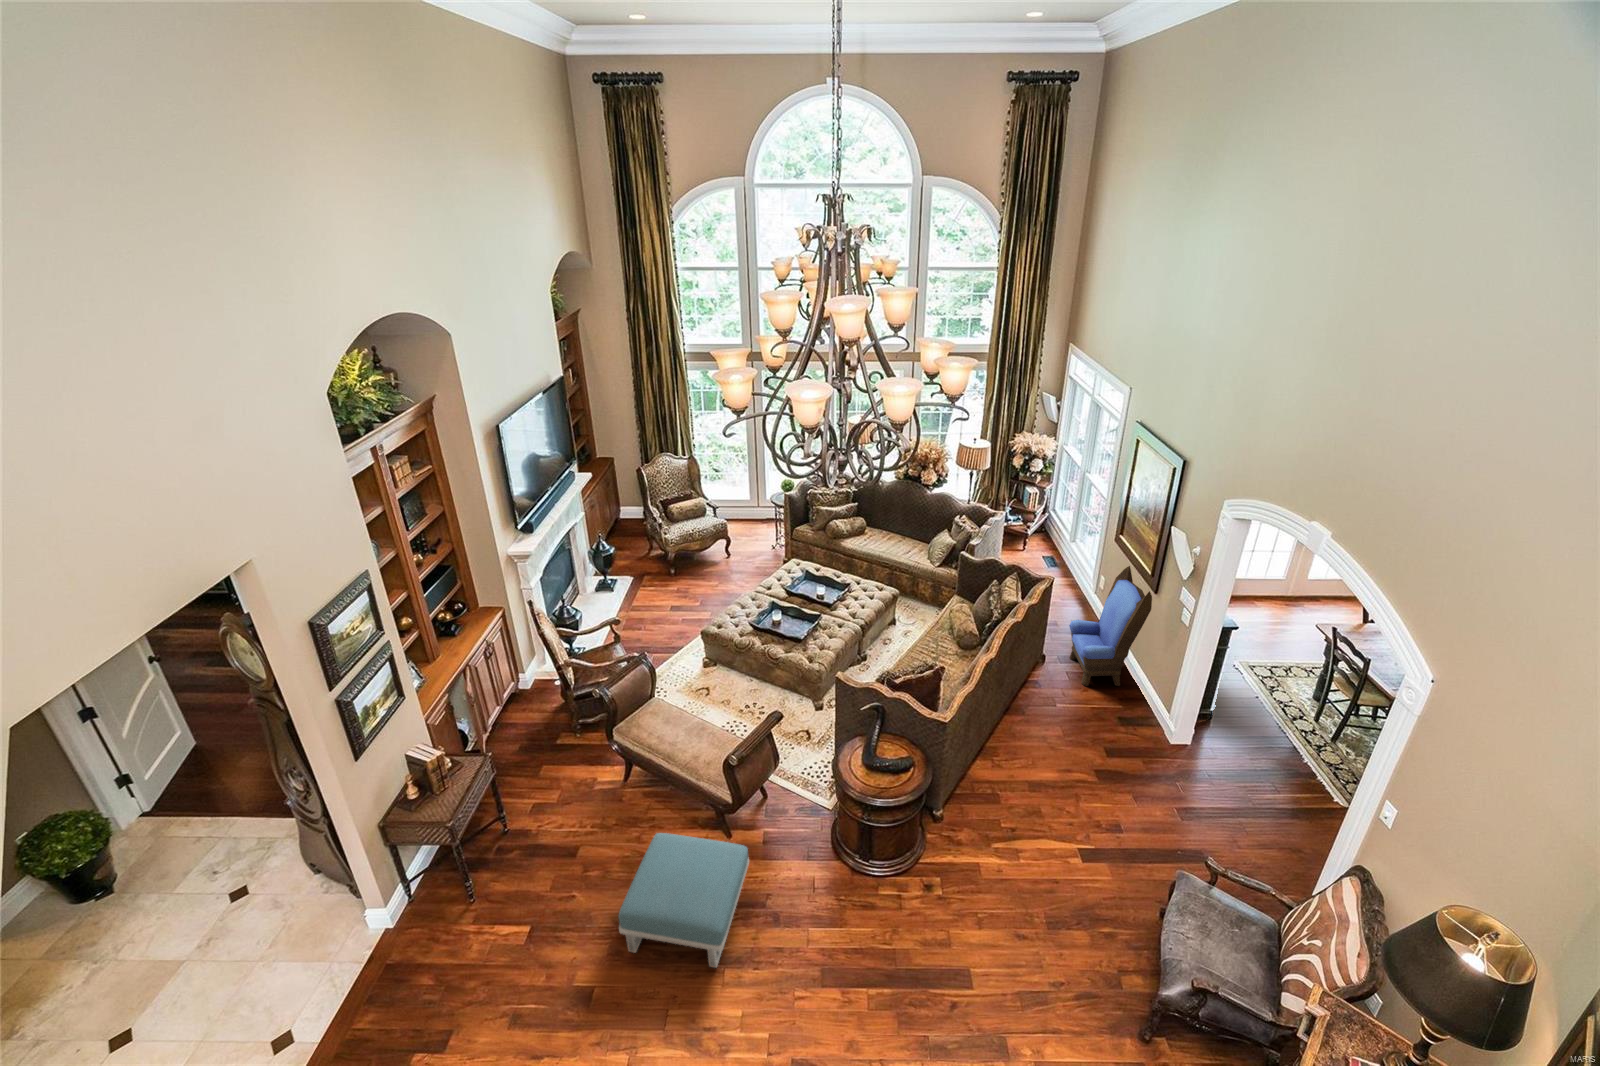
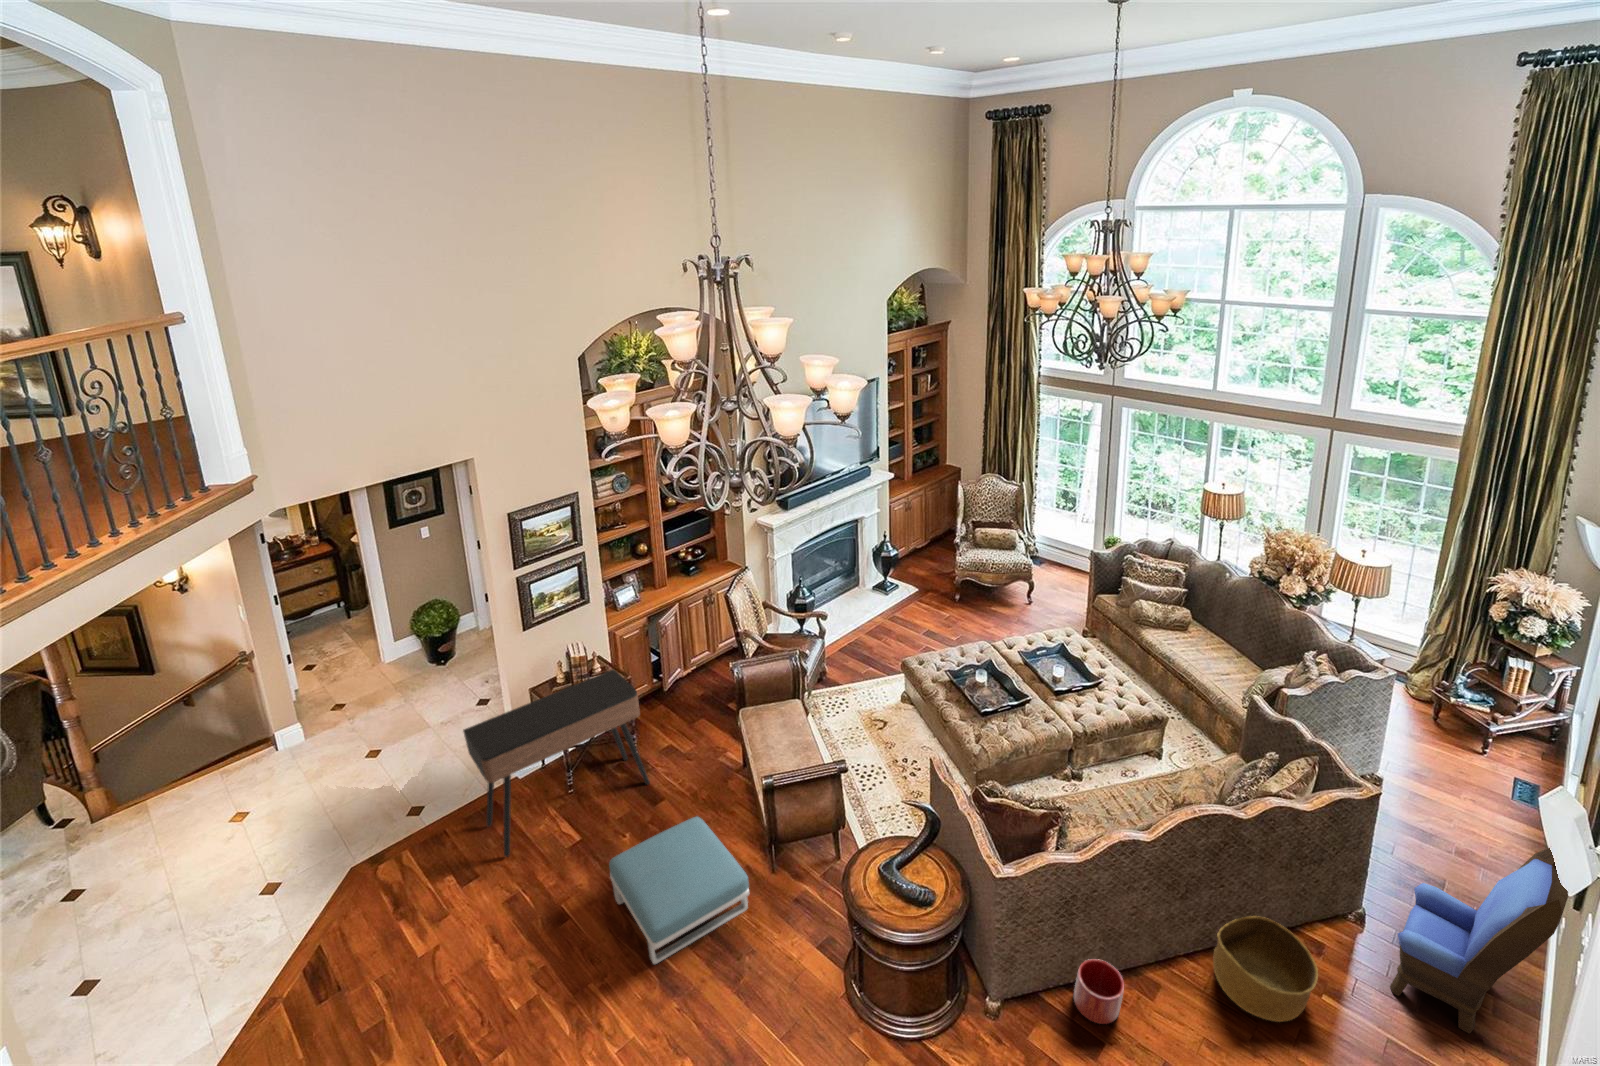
basket: none [1015,677,1075,734] -> present [1213,916,1318,1022]
planter: none [974,749,1007,789] -> present [1074,959,1124,1024]
console table: none [365,751,552,1005] -> present [463,669,650,857]

